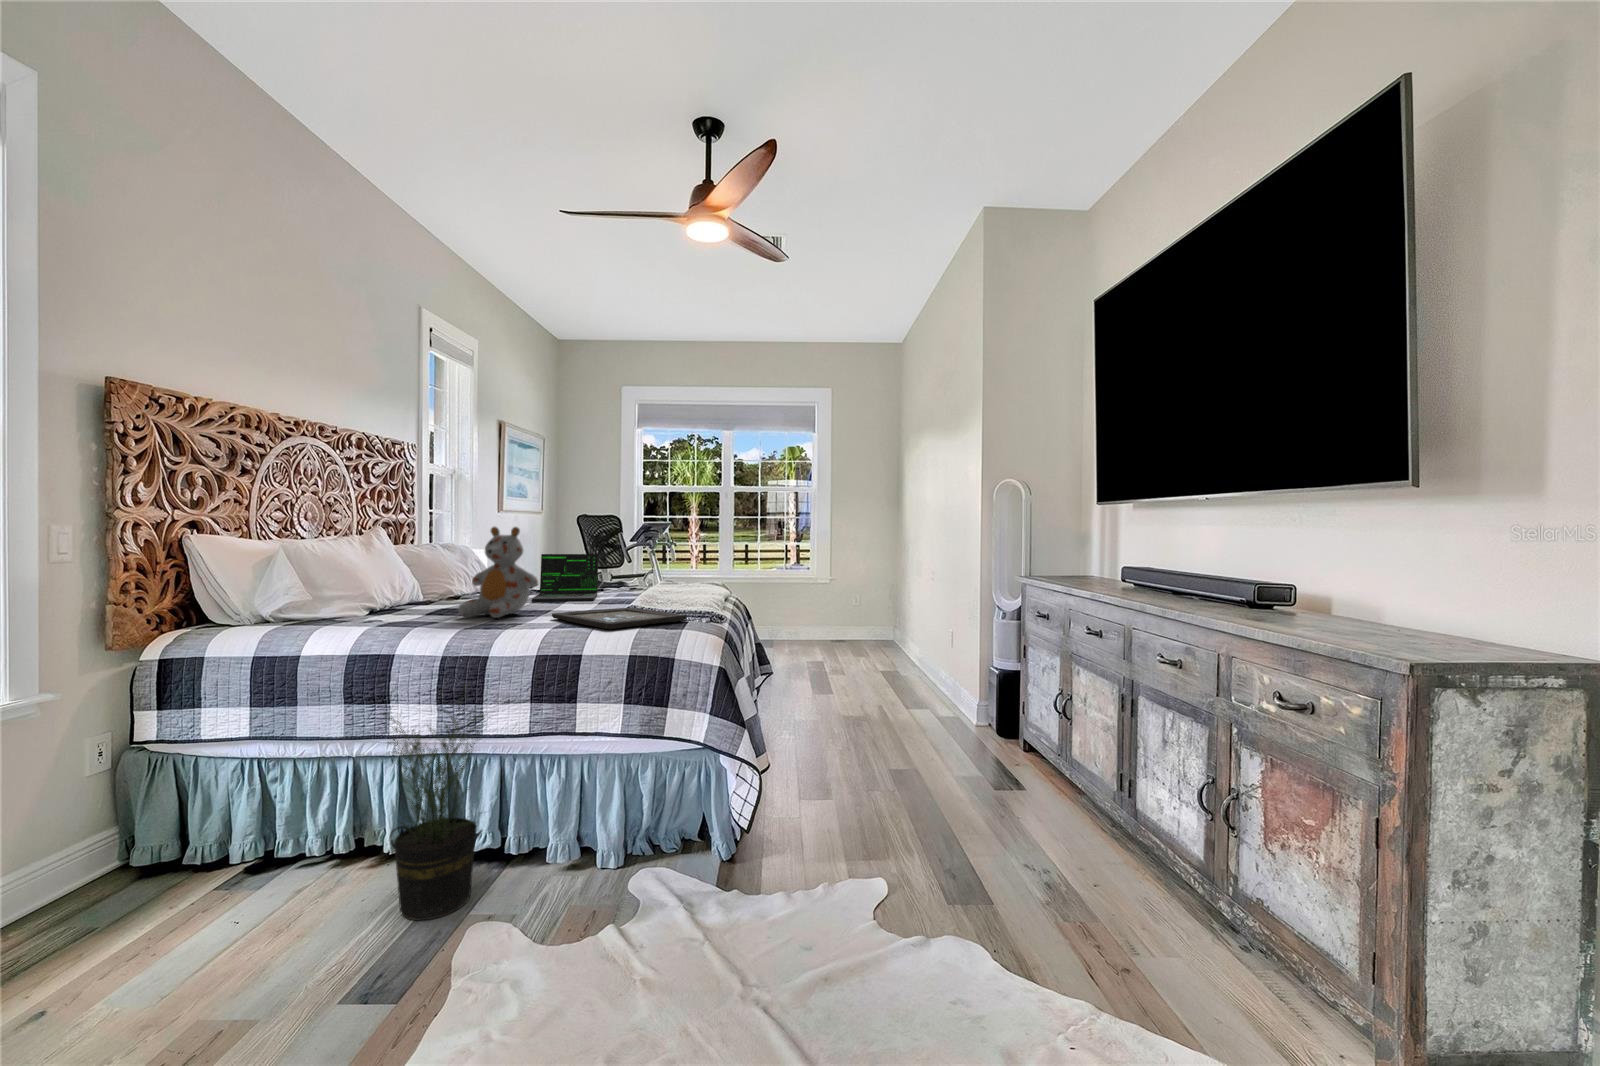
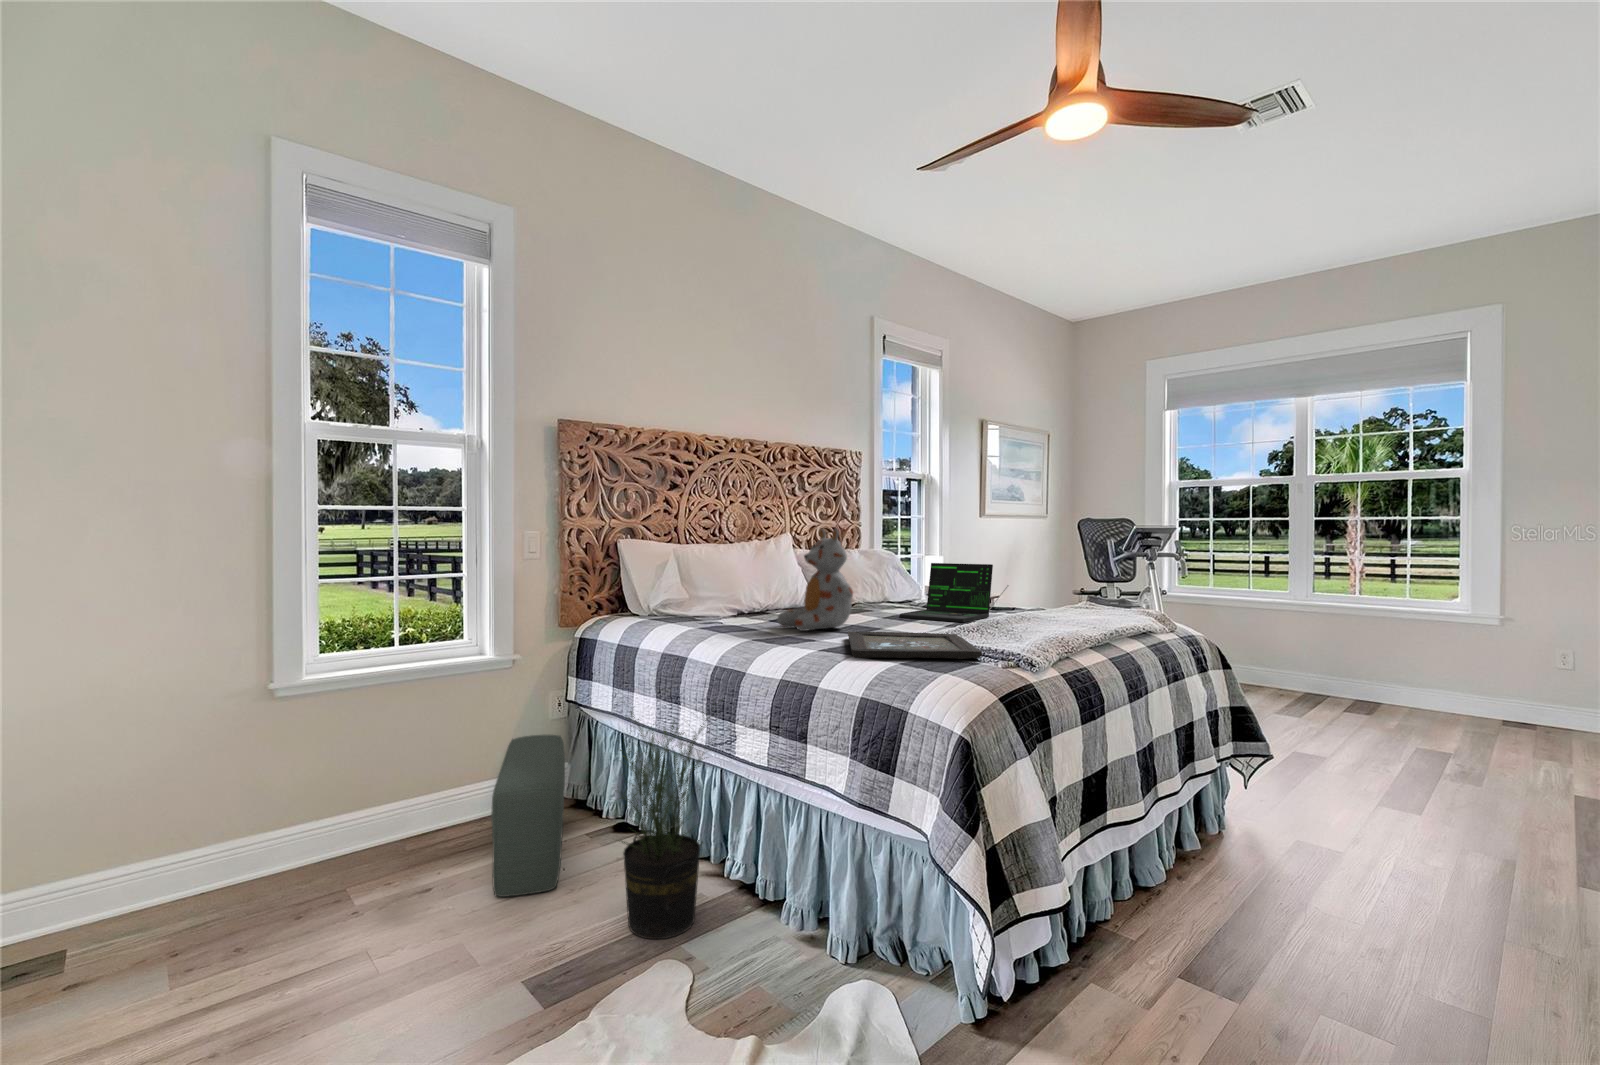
pouf: none [59,783,268,973] -> present [491,735,565,897]

